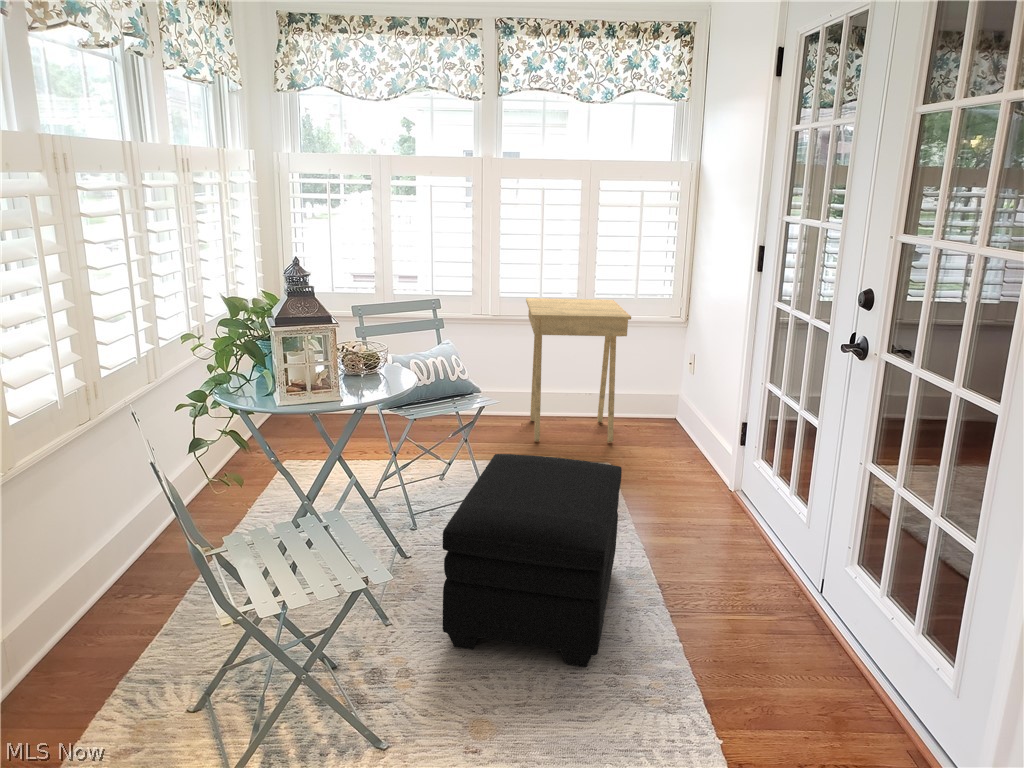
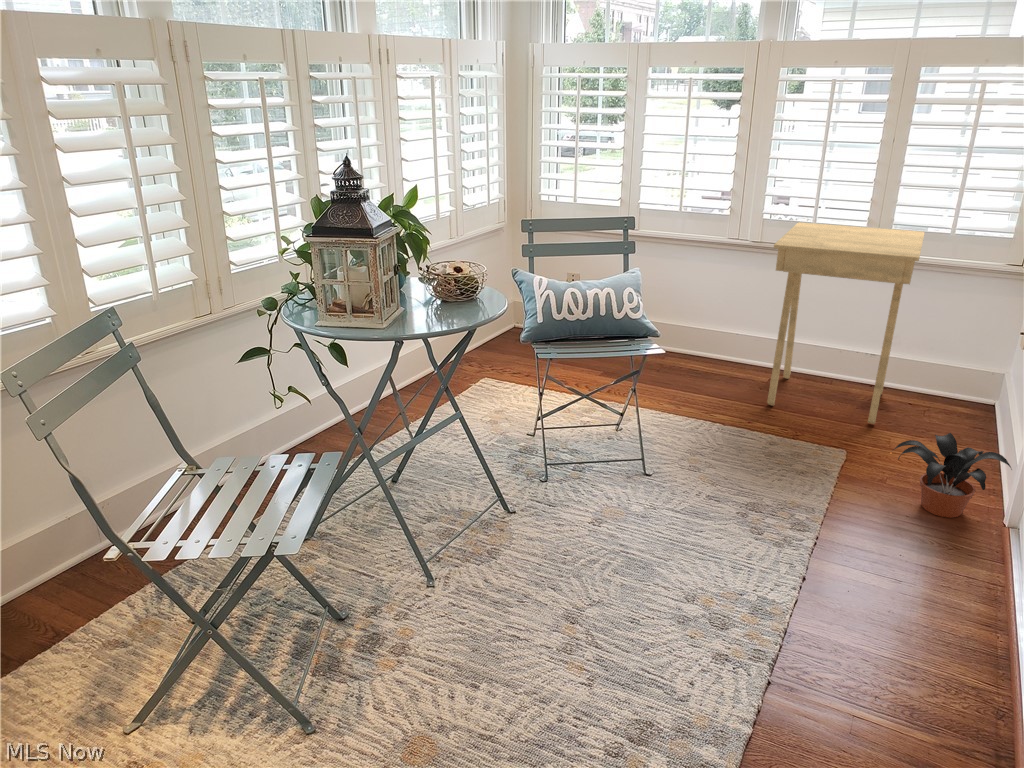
potted plant: none [651,434,724,492] -> present [895,433,1012,518]
ottoman: present [443,454,622,667] -> none [453,418,763,719]

